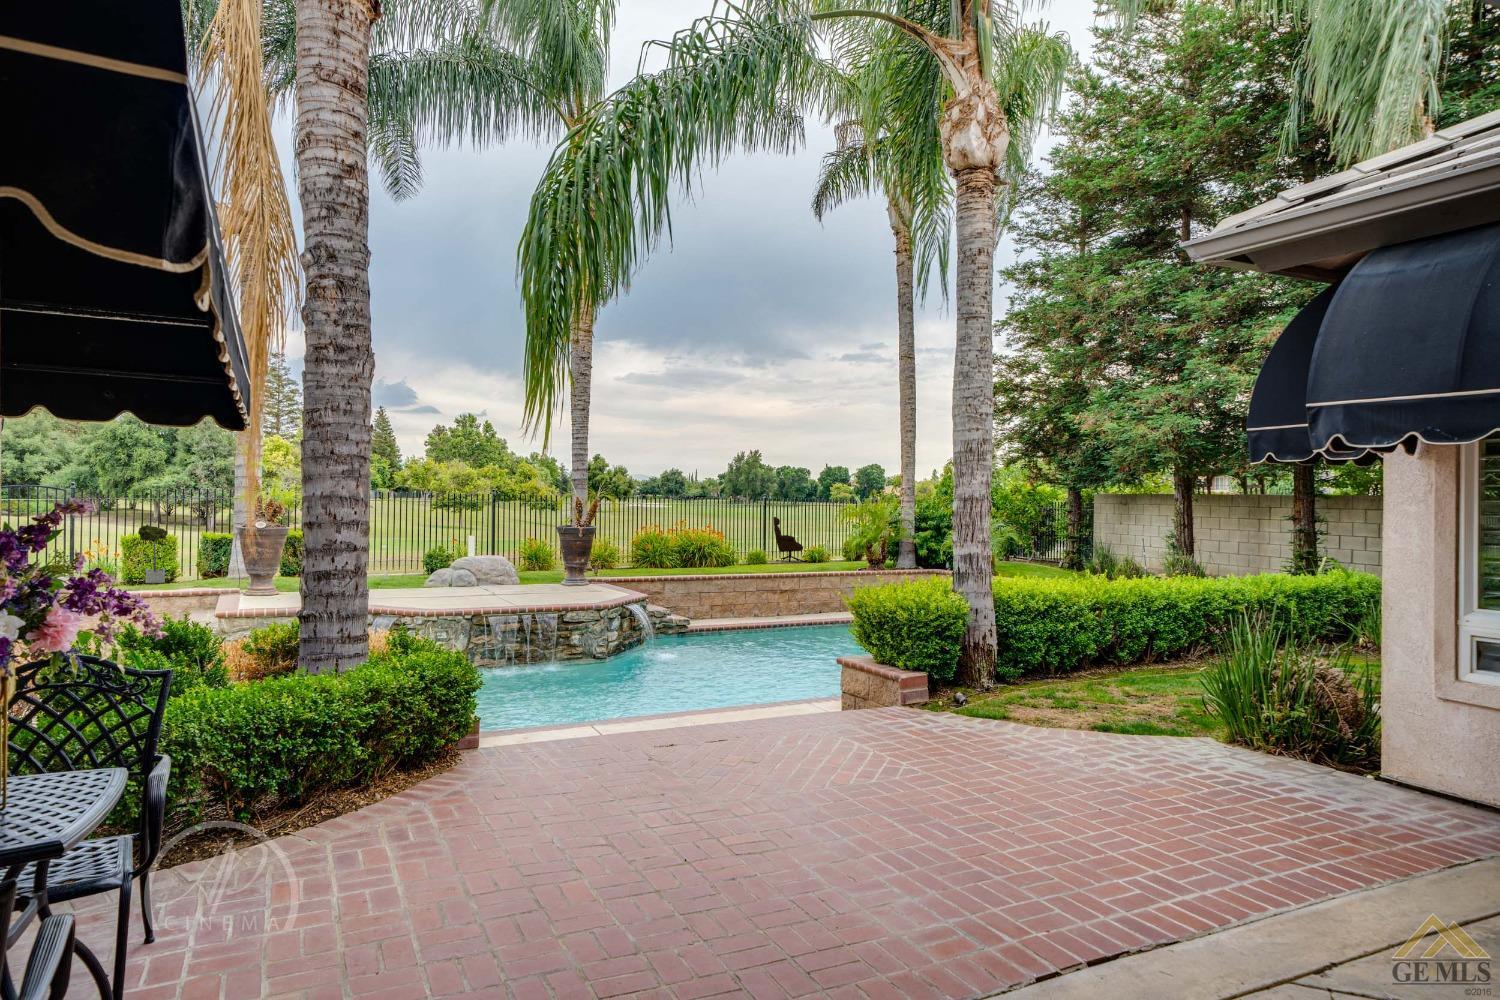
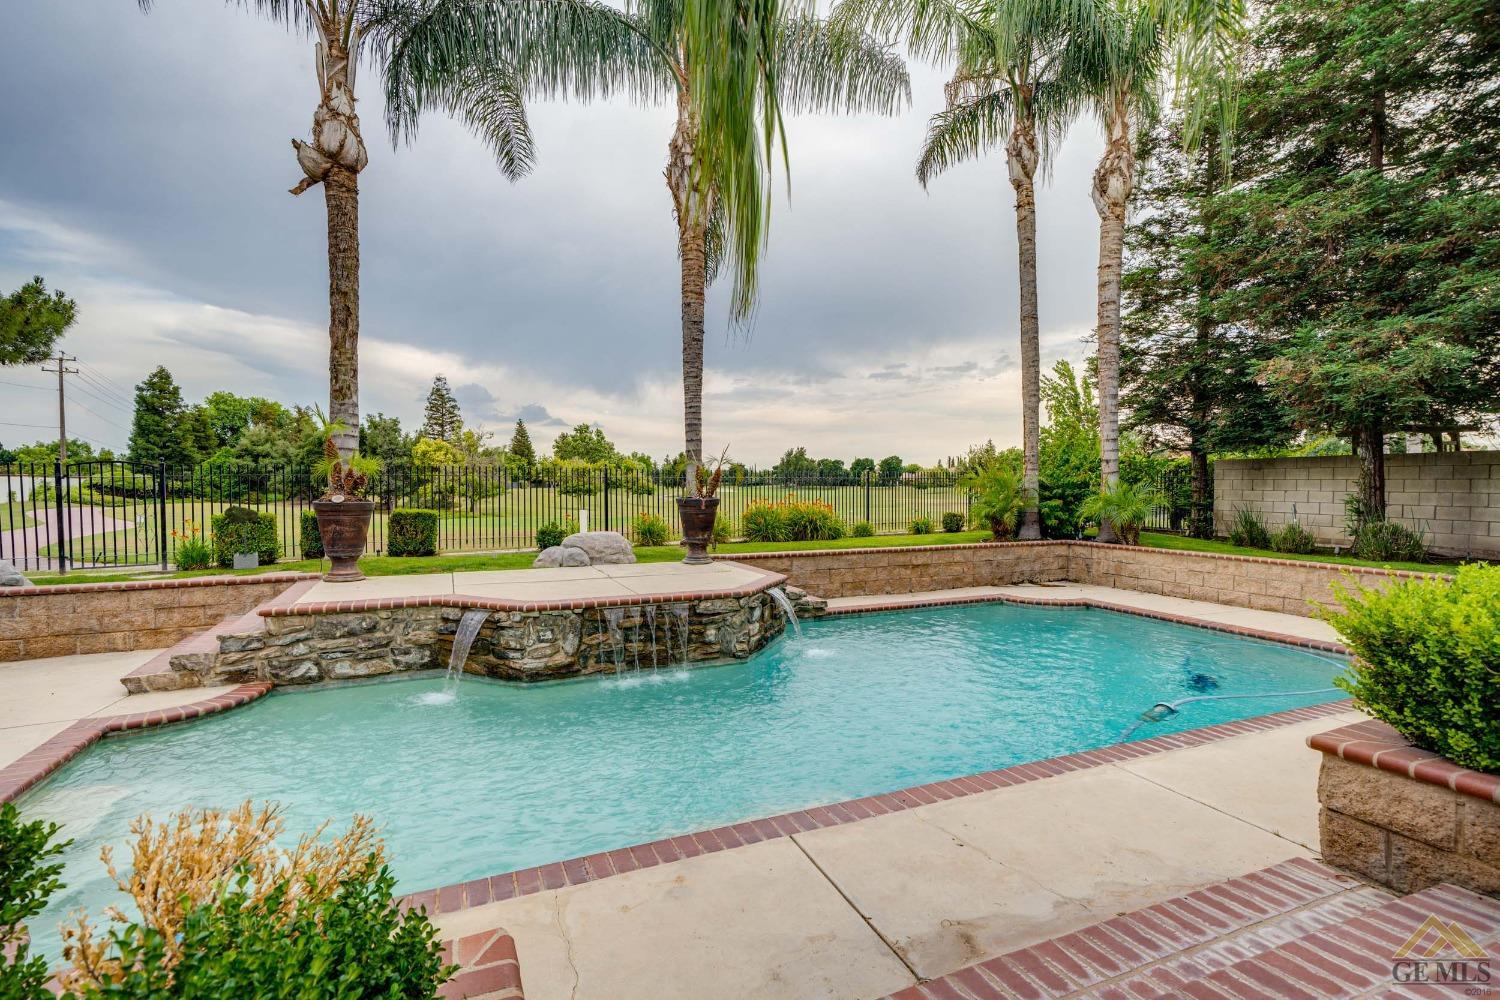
lounge chair: present [773,517,819,562] -> none [874,491,924,535]

